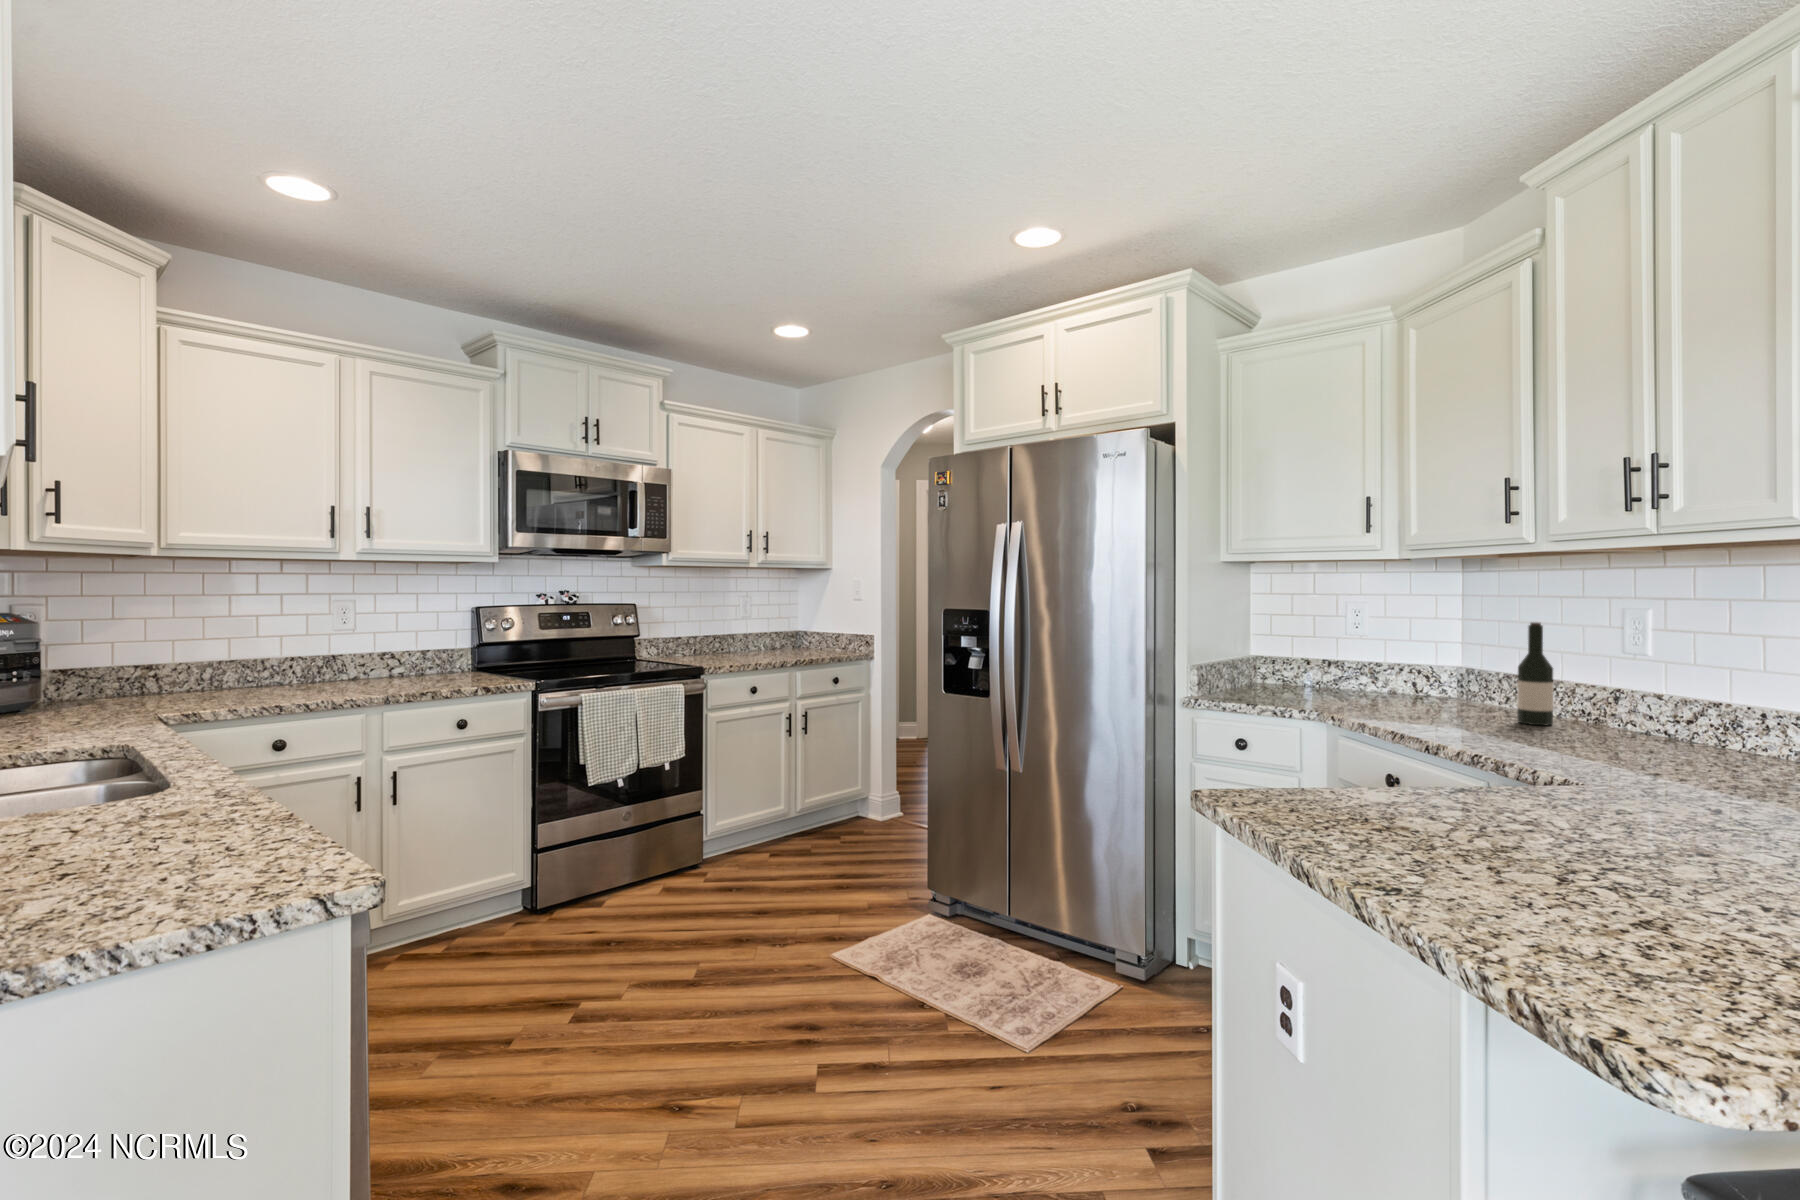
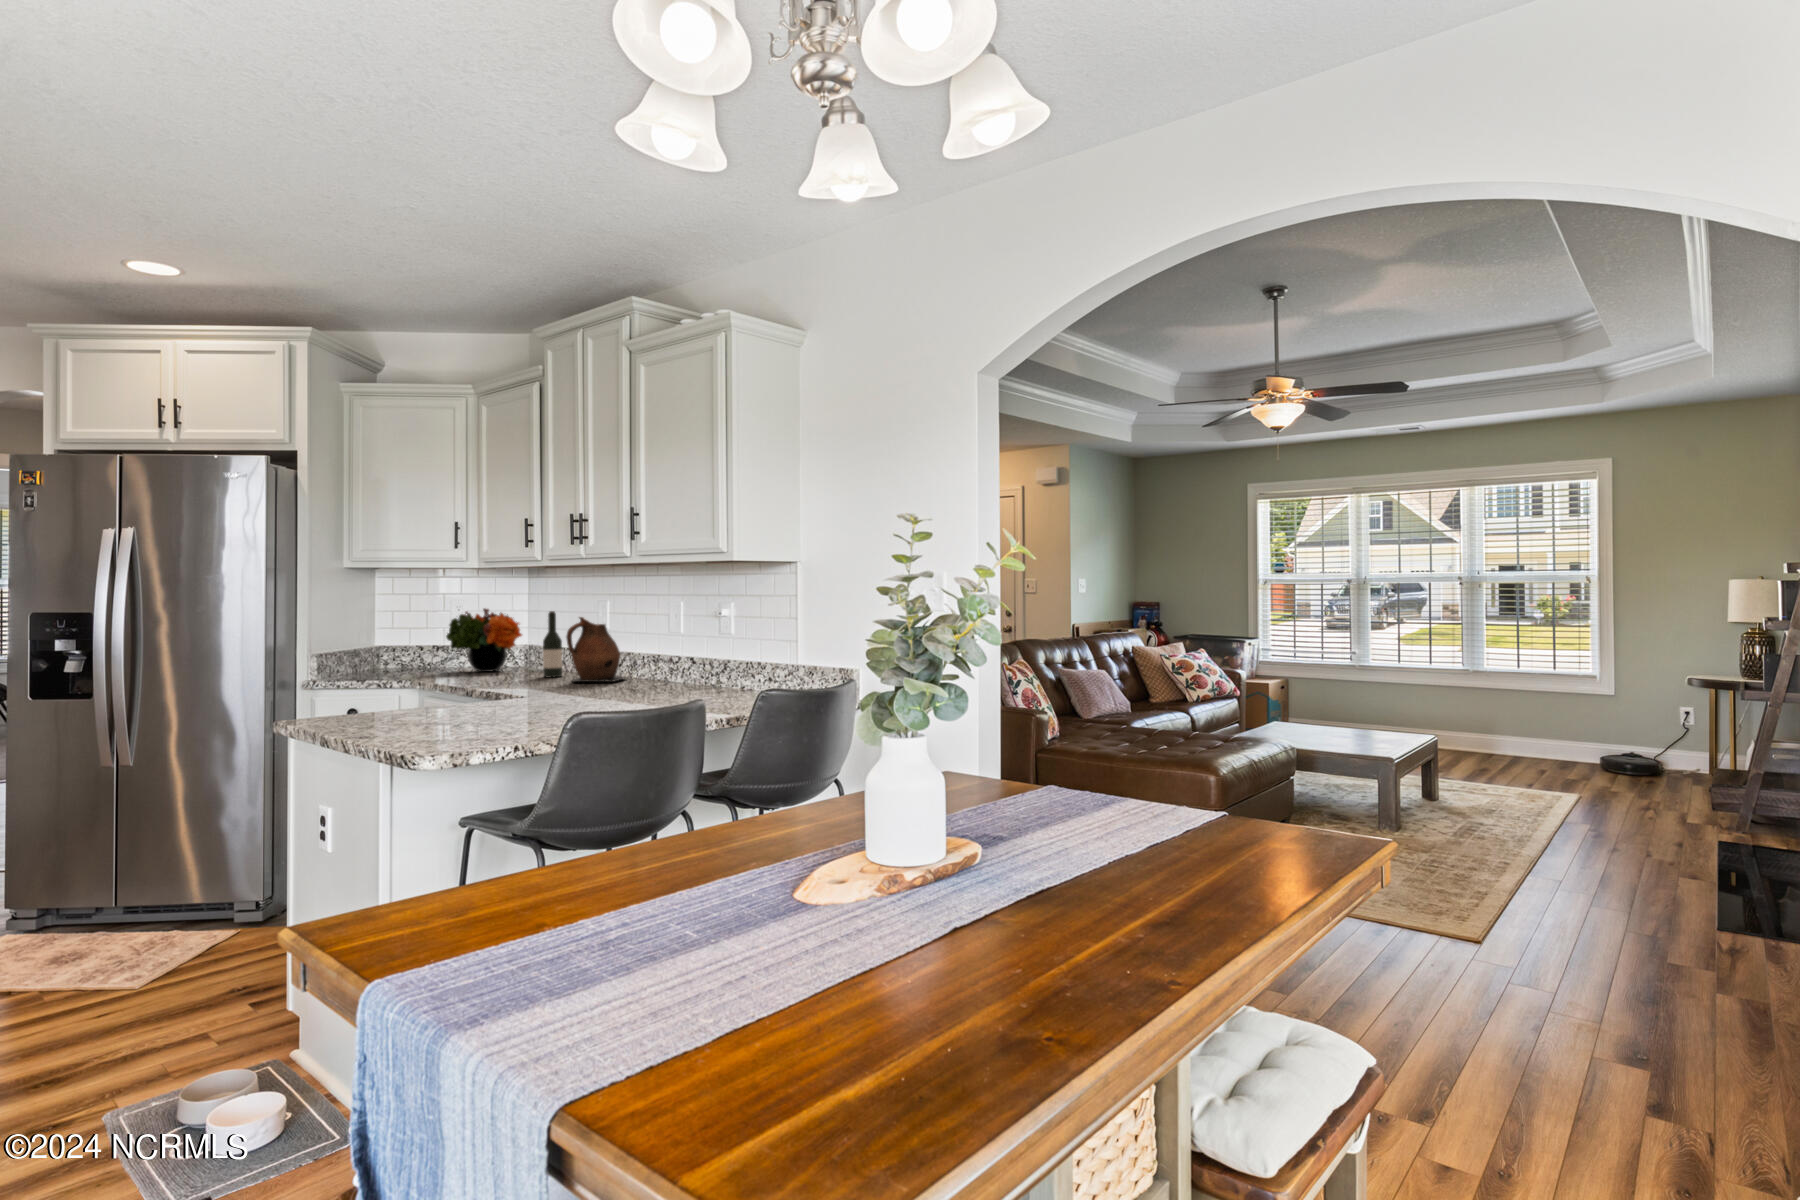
flower arrangement: none [1344,614,1459,700] -> present [446,608,522,672]
ceramic pitcher: none [1596,636,1718,758] -> present [566,617,625,682]

